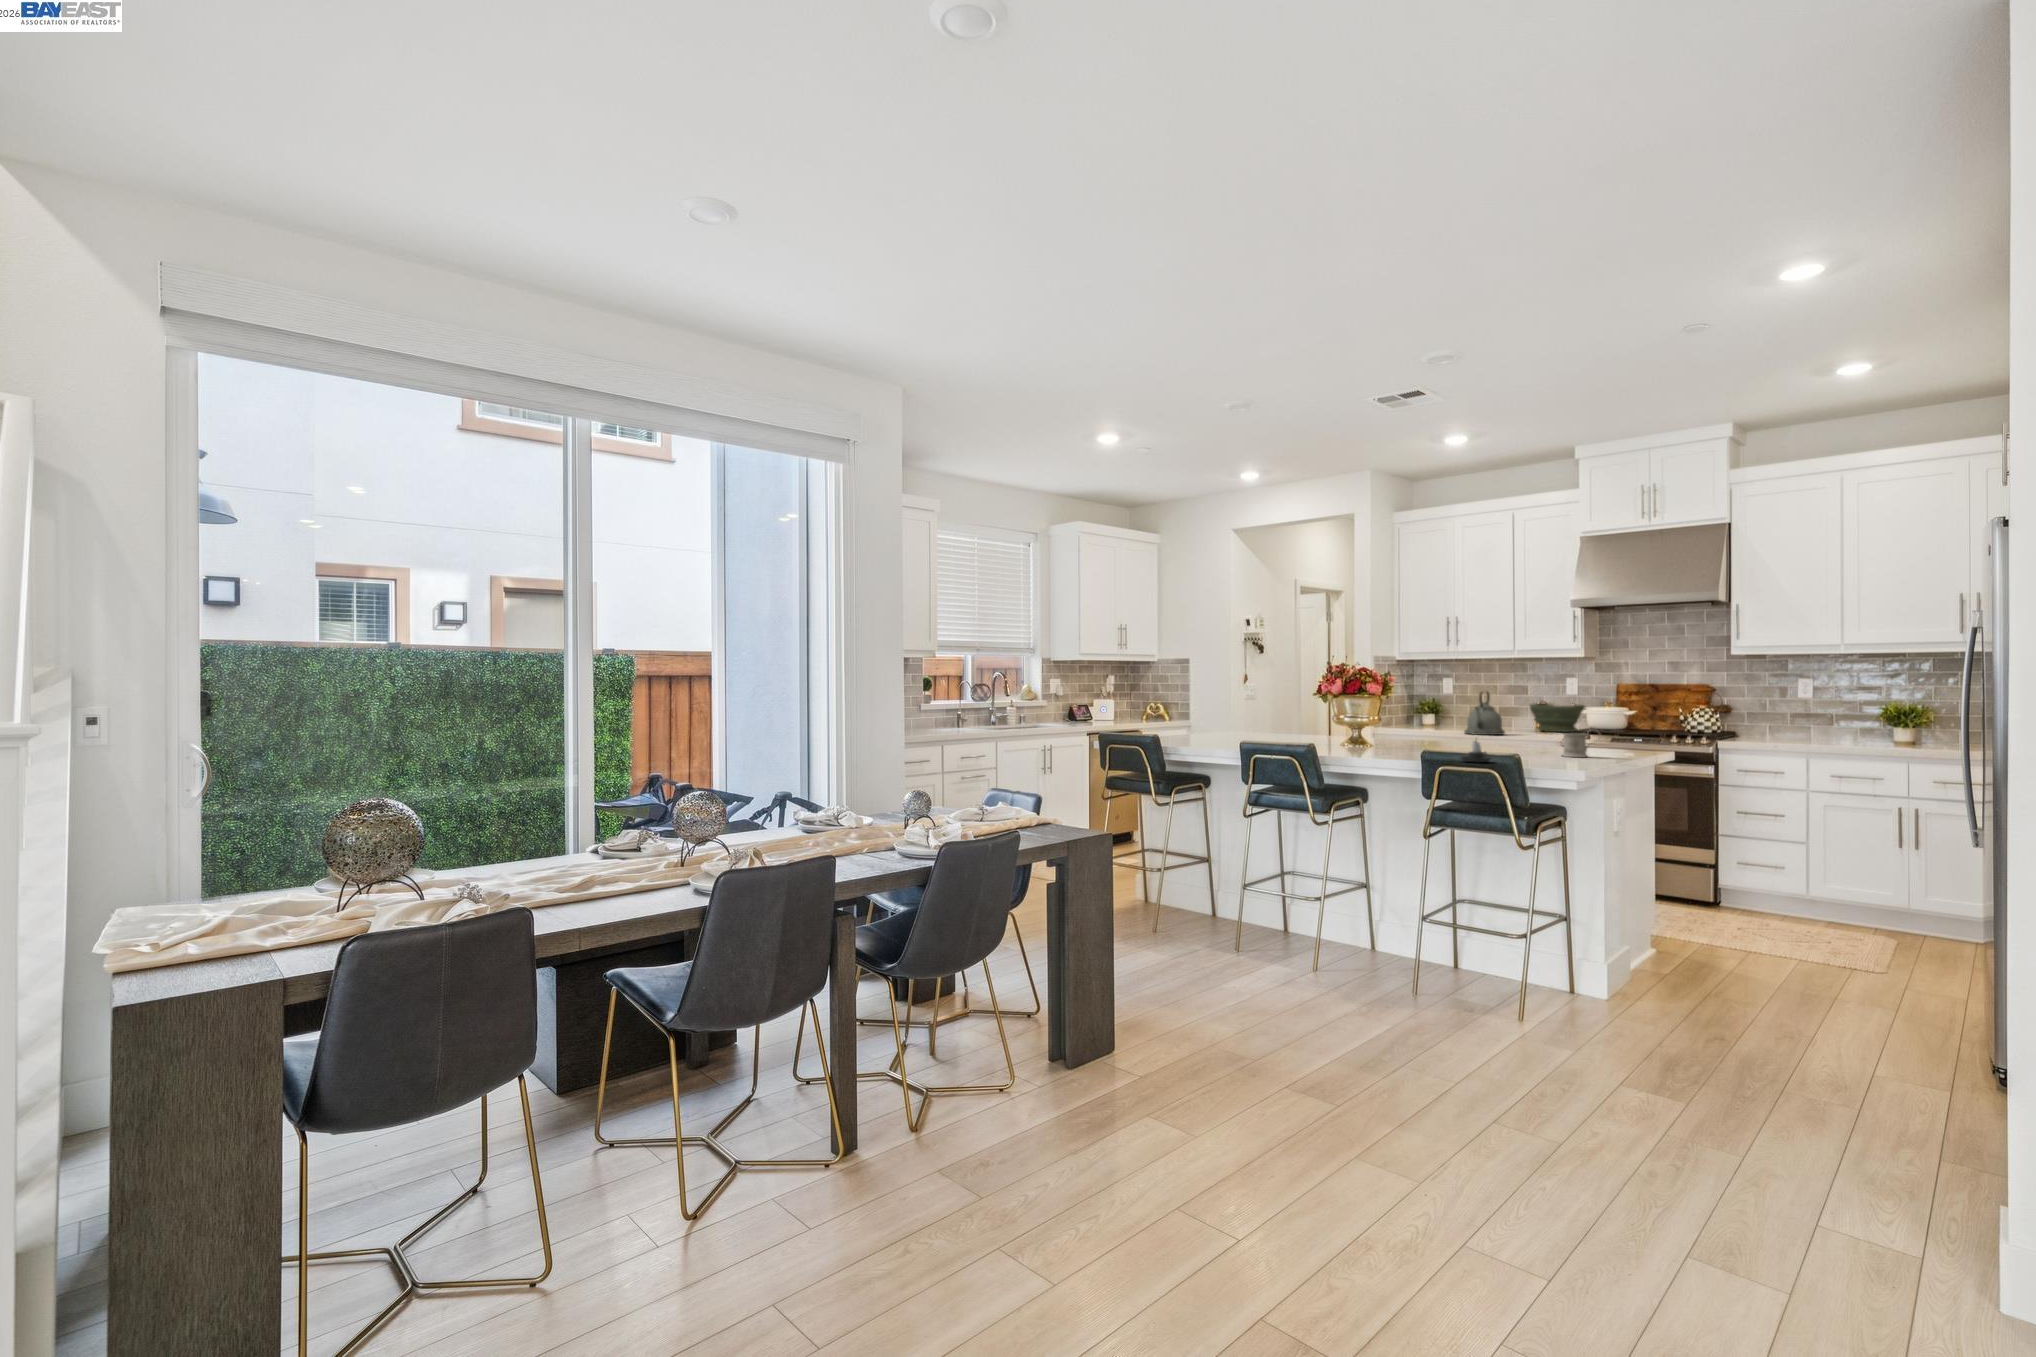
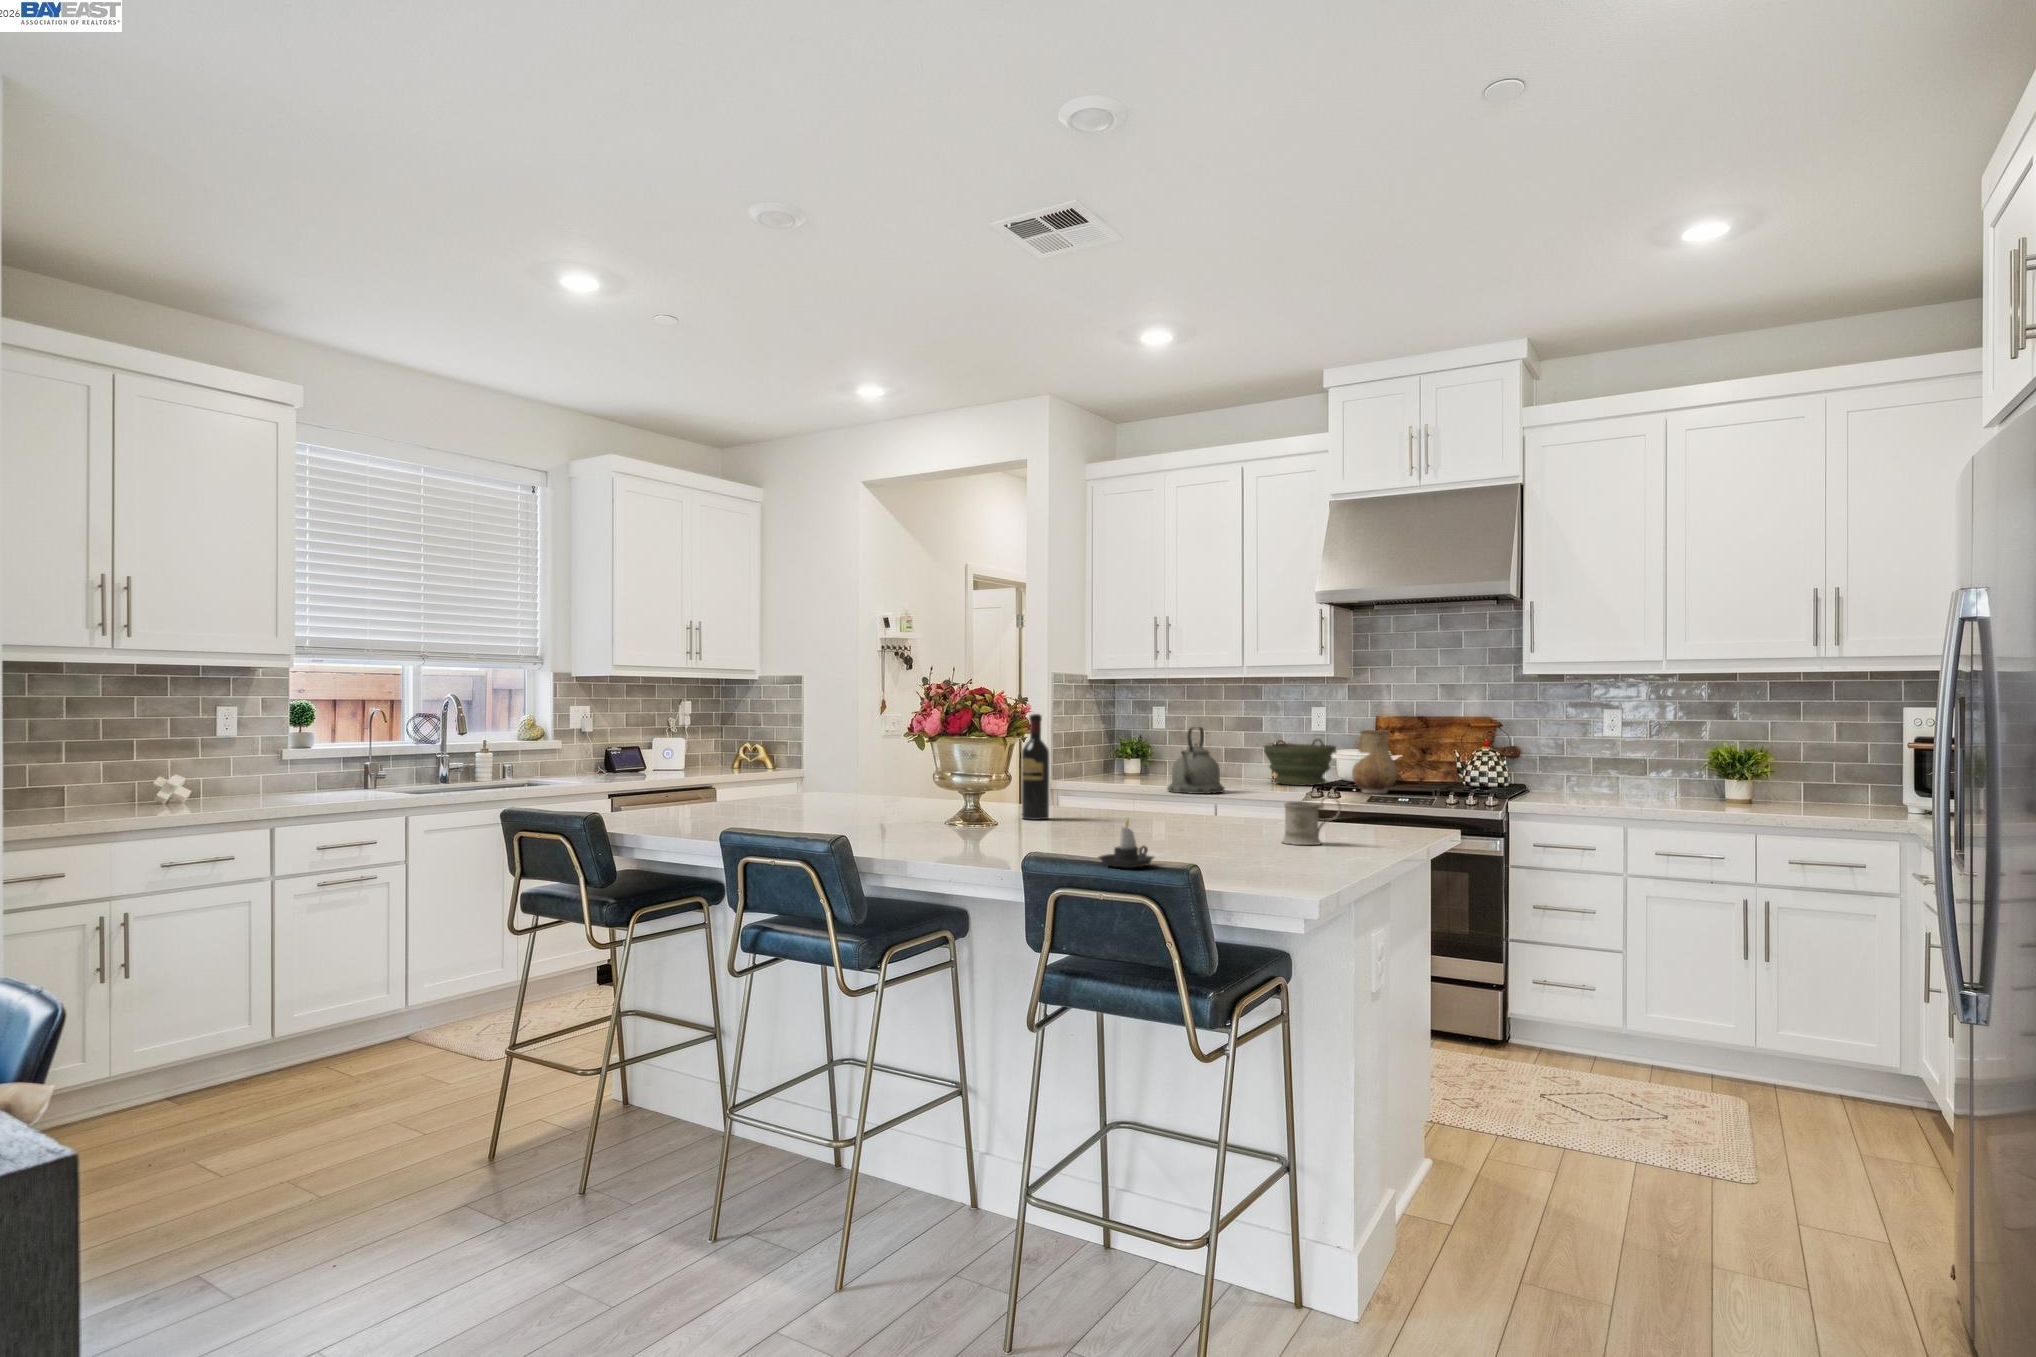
wine bottle: none [1386,681,1404,744] -> present [1022,714,1049,820]
ceramic pitcher: none [1598,694,1633,737] -> present [1352,730,1397,793]

